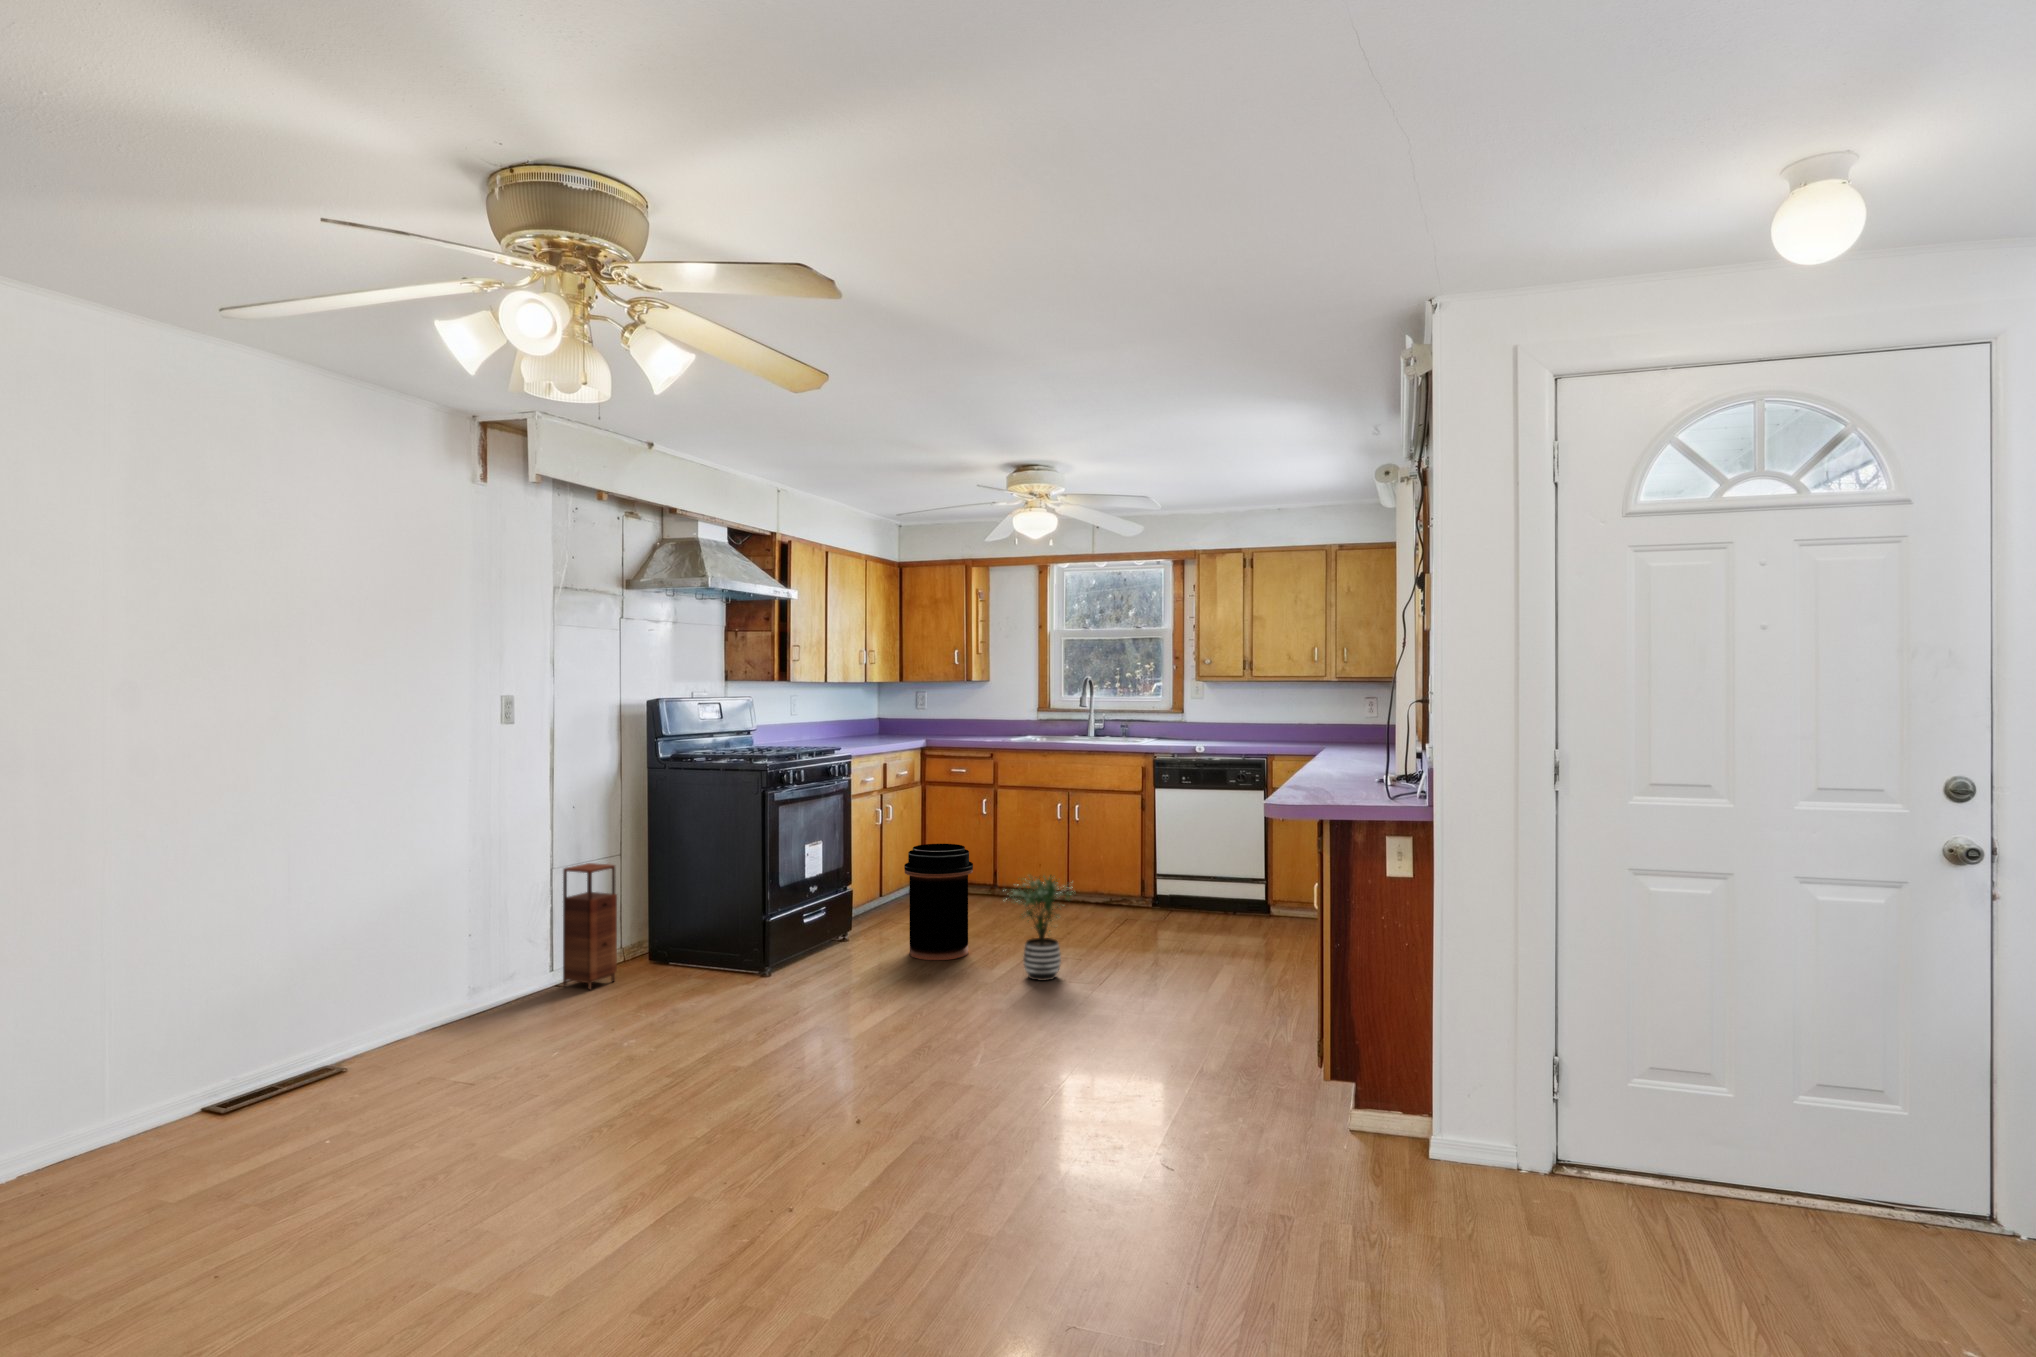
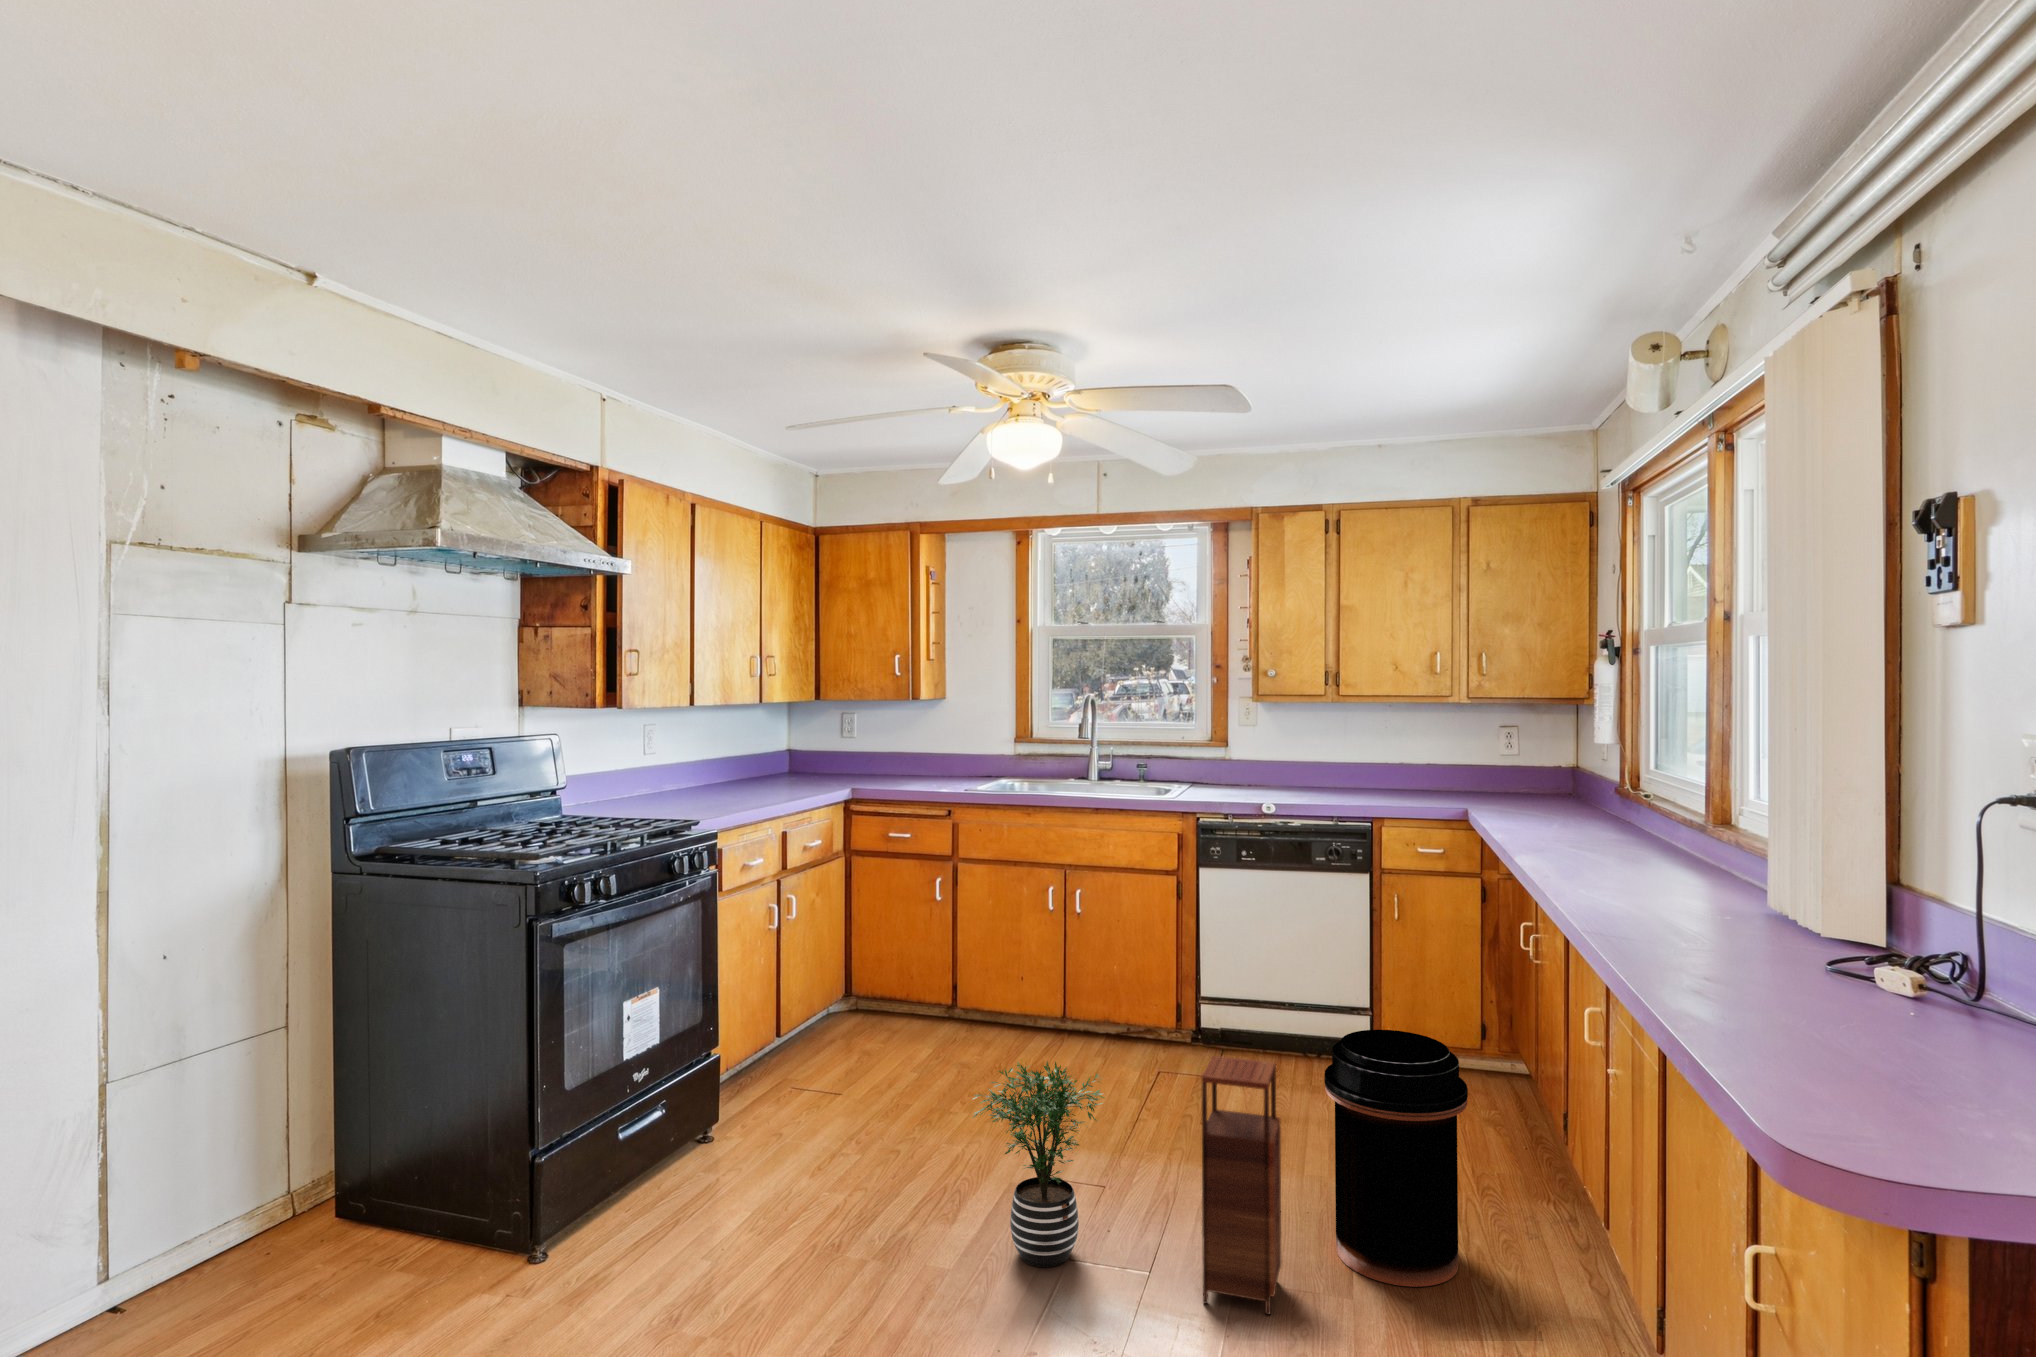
trash can: present [904,844,973,960] -> present [1324,1030,1468,1287]
storage cabinet: present [563,863,617,990] -> present [1202,1056,1281,1315]

